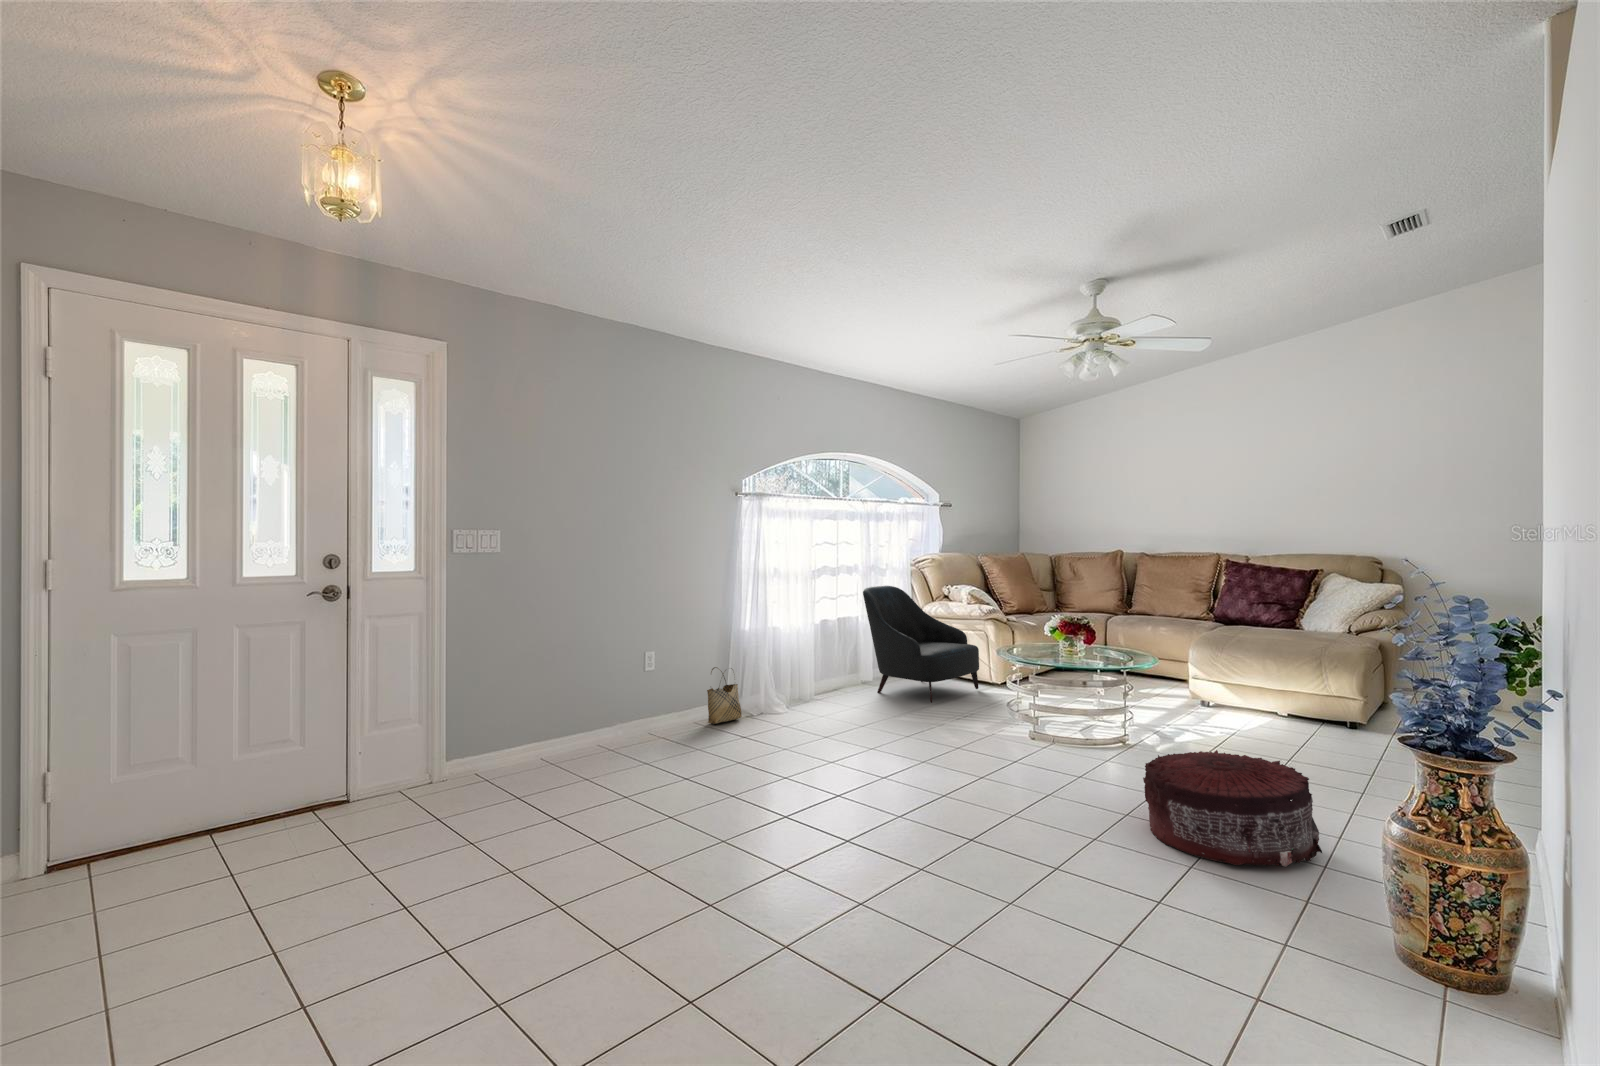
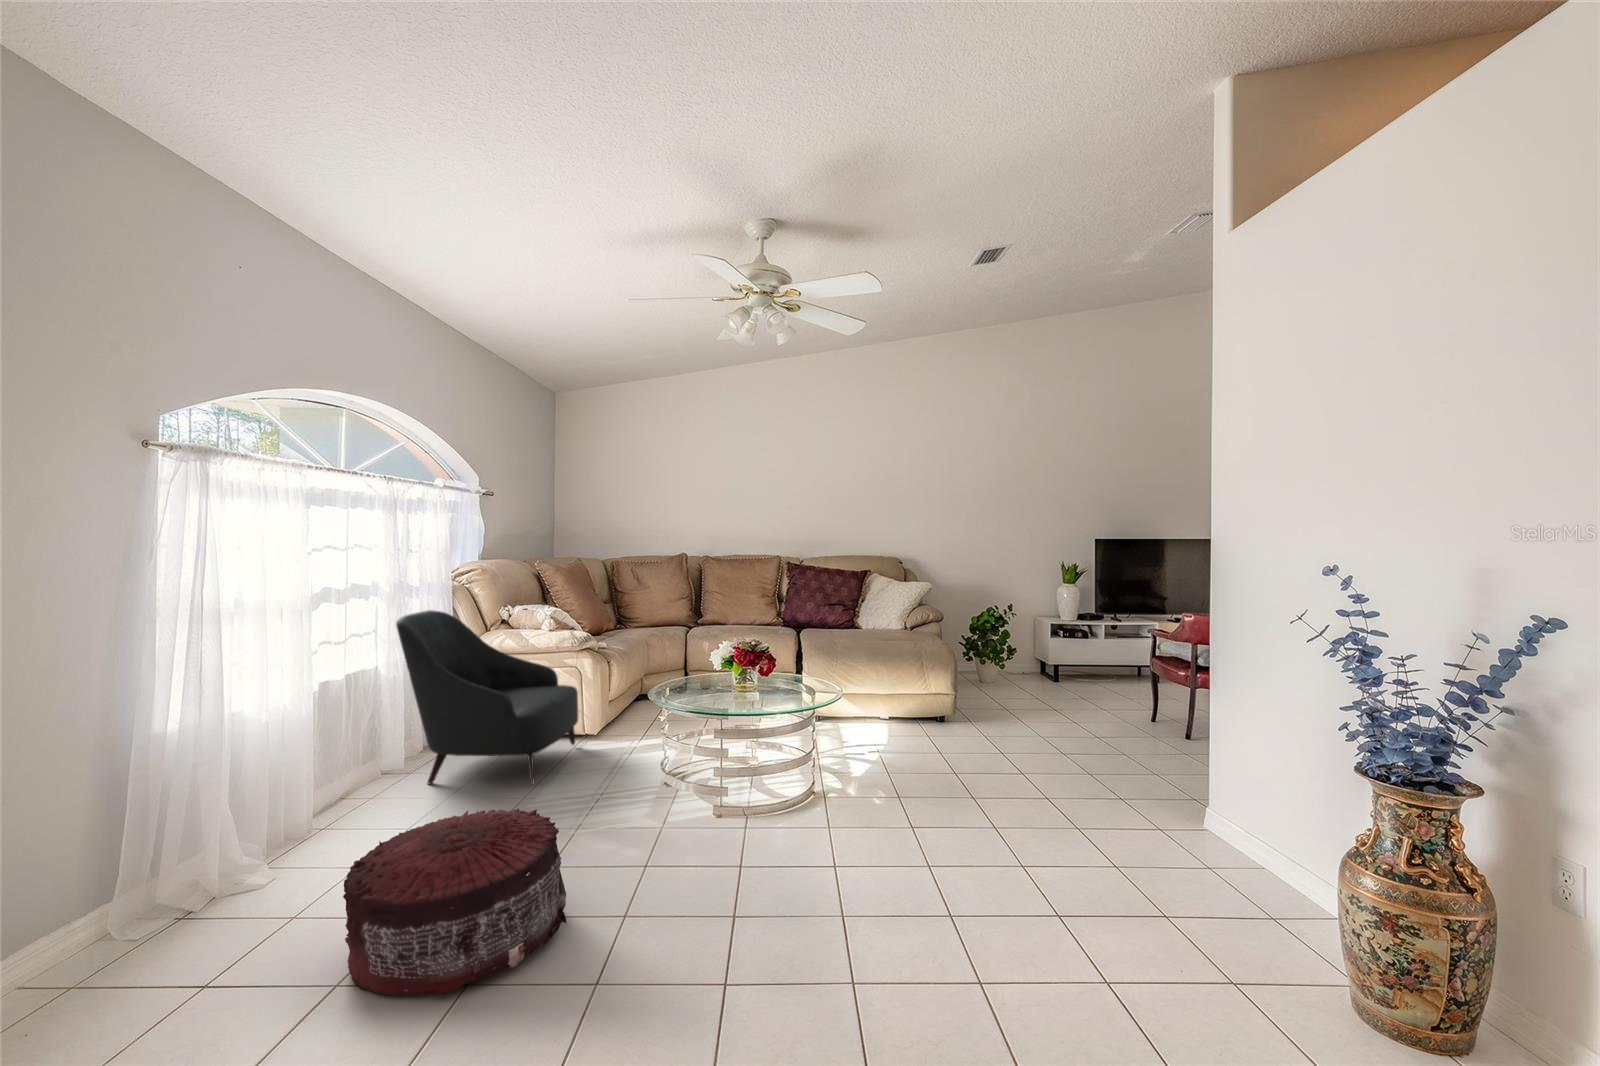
woven basket: present [707,667,742,724] -> none [46,835,156,989]
pouf: present [1143,750,1322,867] -> present [343,808,566,996]

